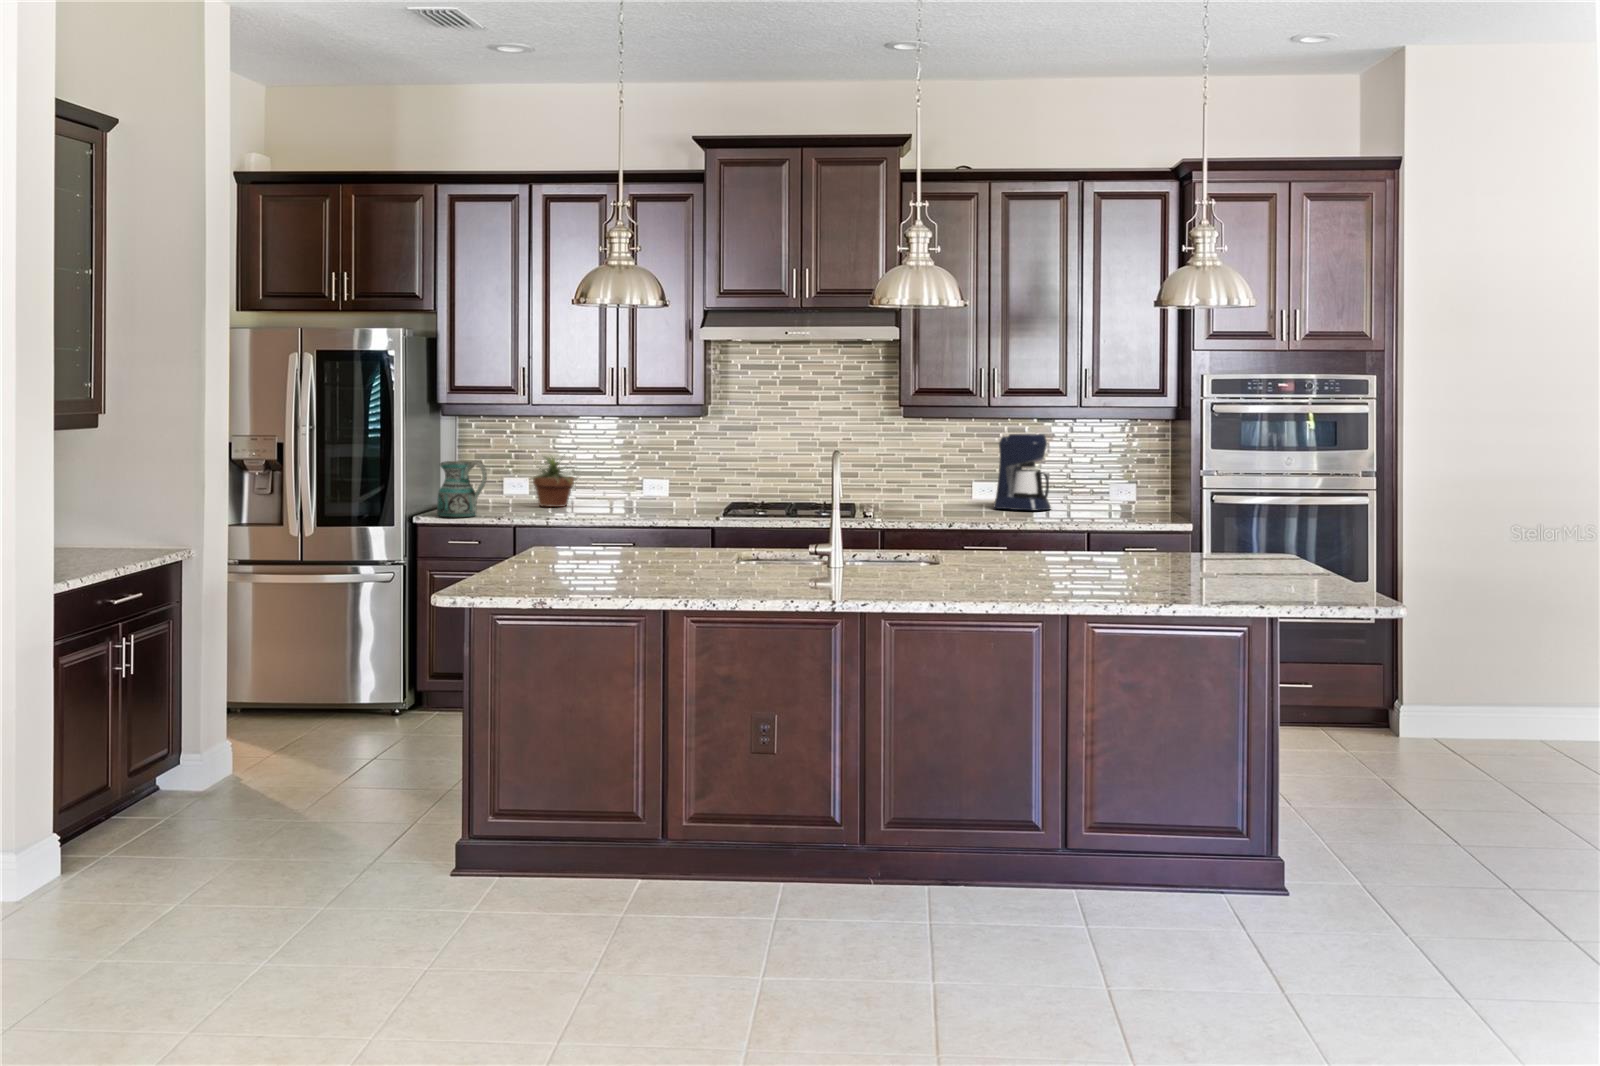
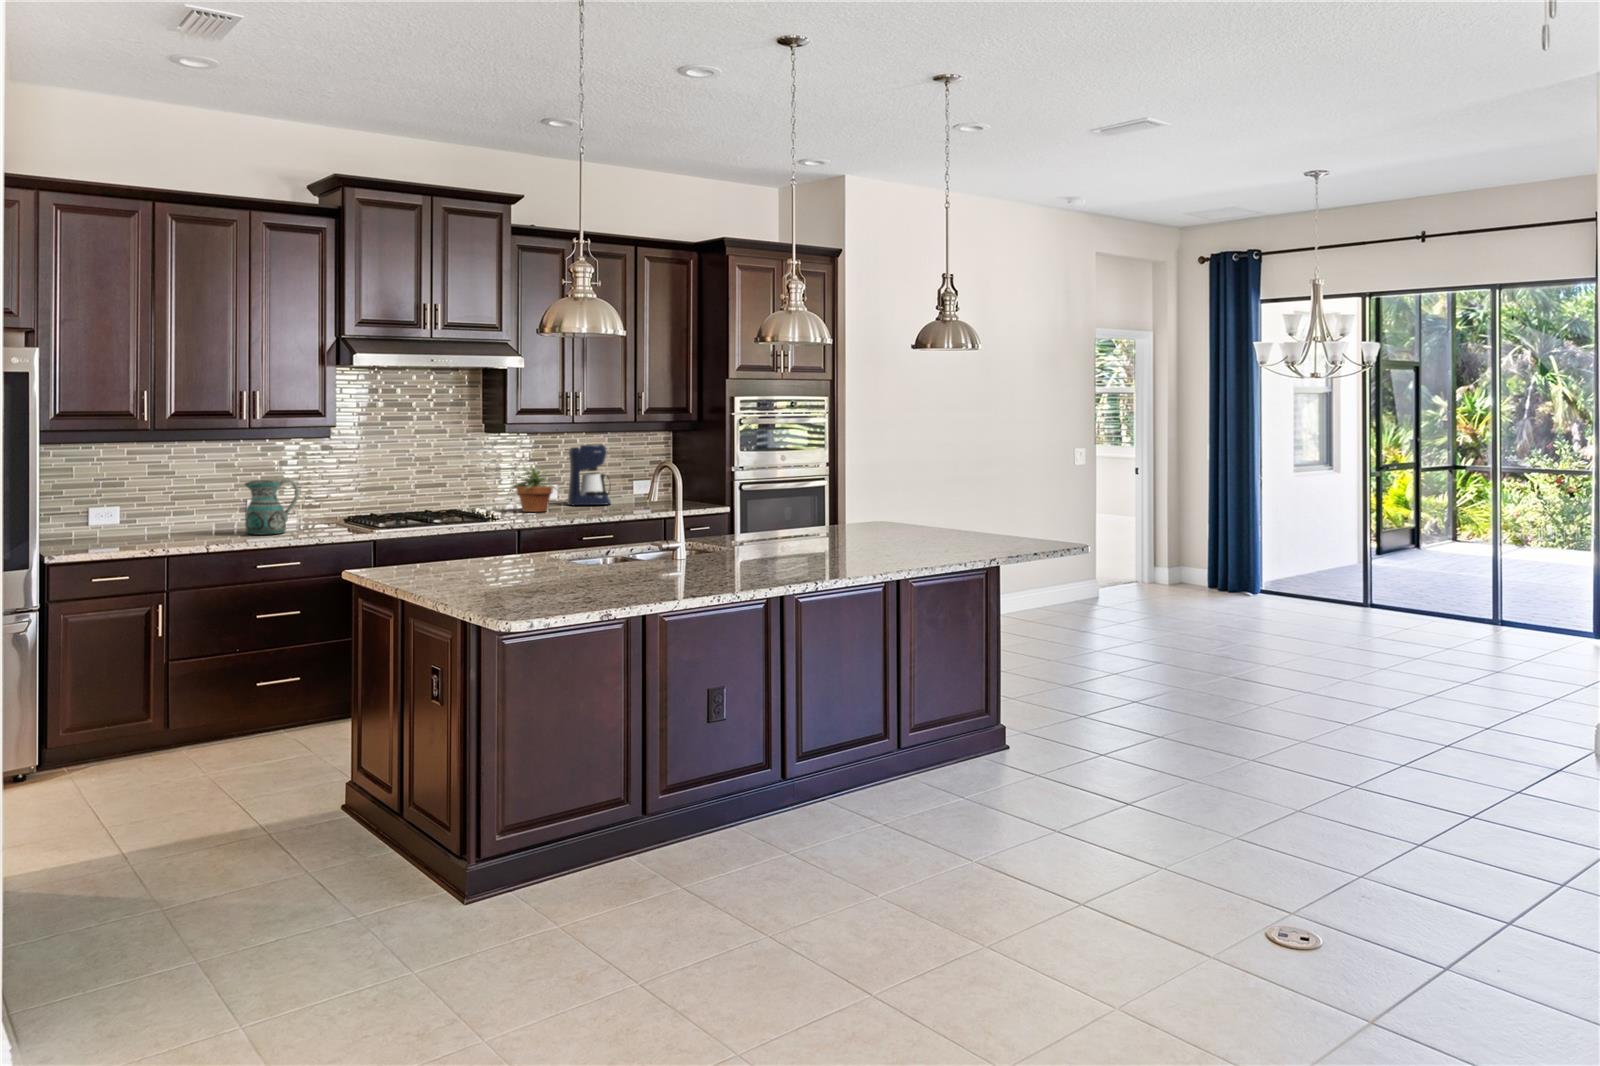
potted plant: present [532,454,575,507] -> present [512,467,558,512]
ceramic pitcher: present [437,461,487,517] -> present [245,479,299,535]

